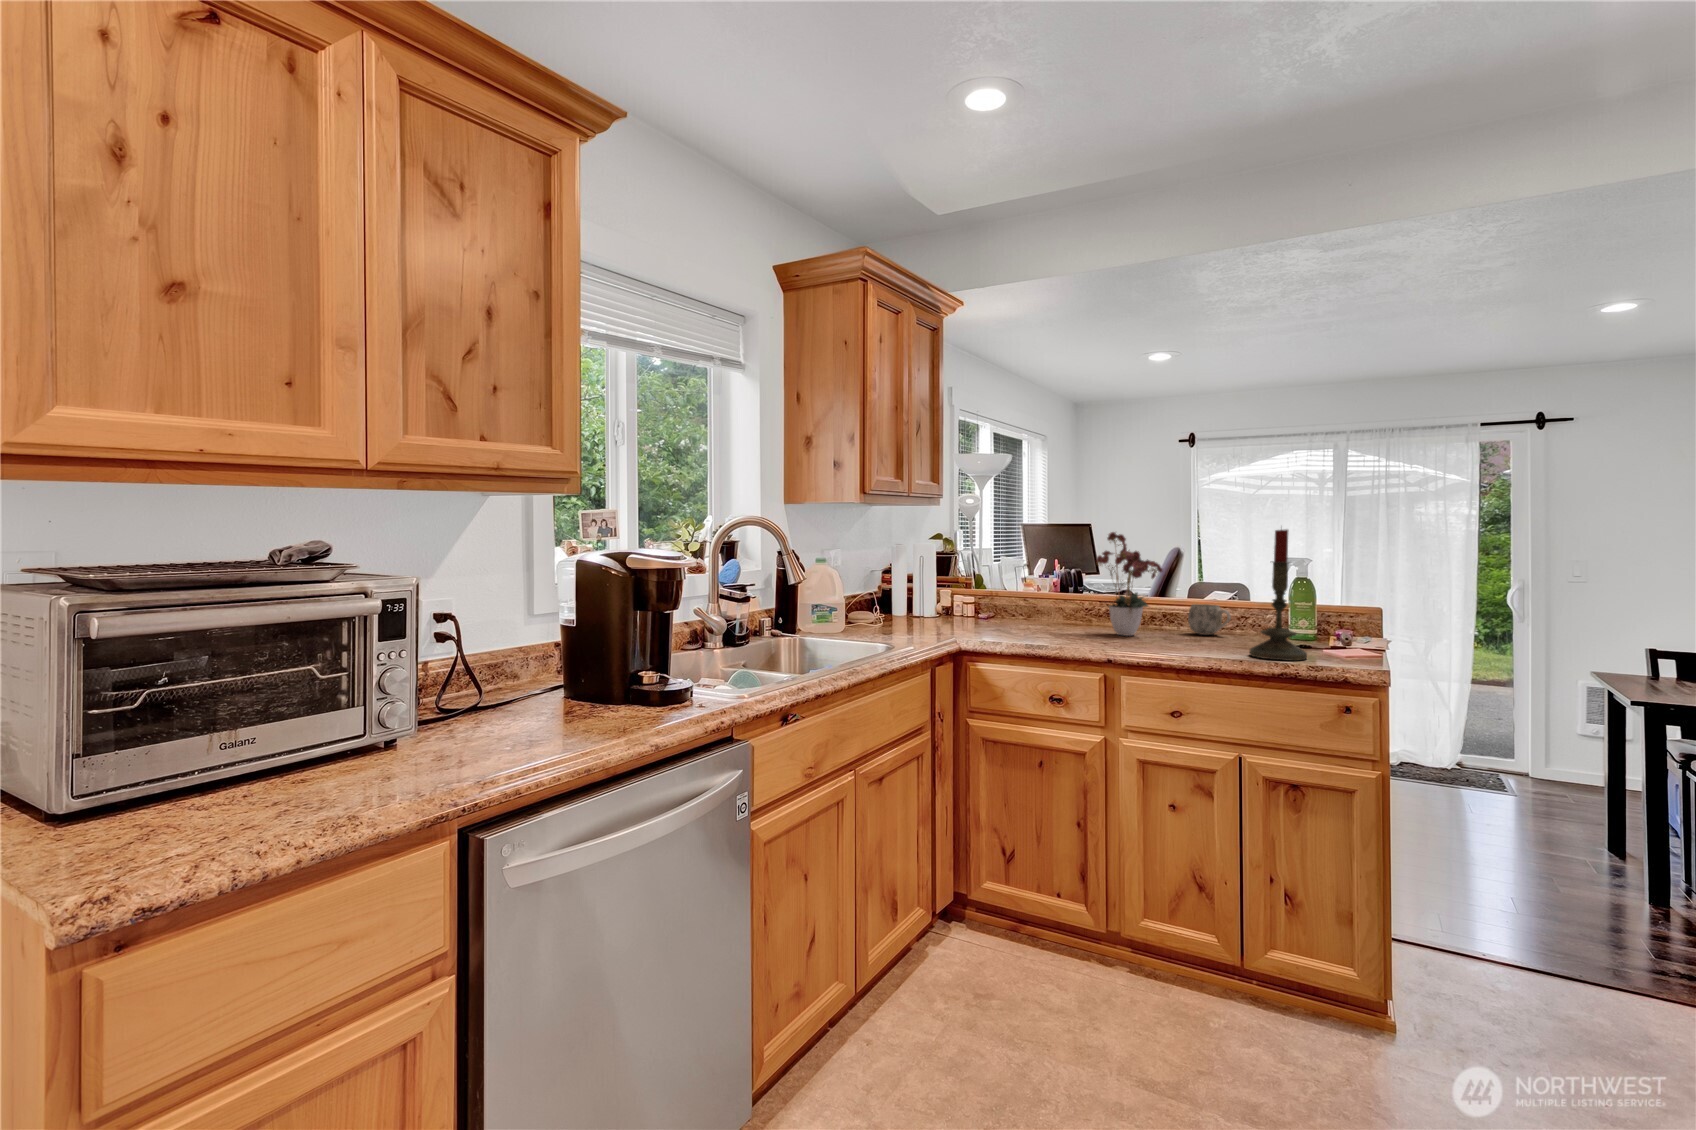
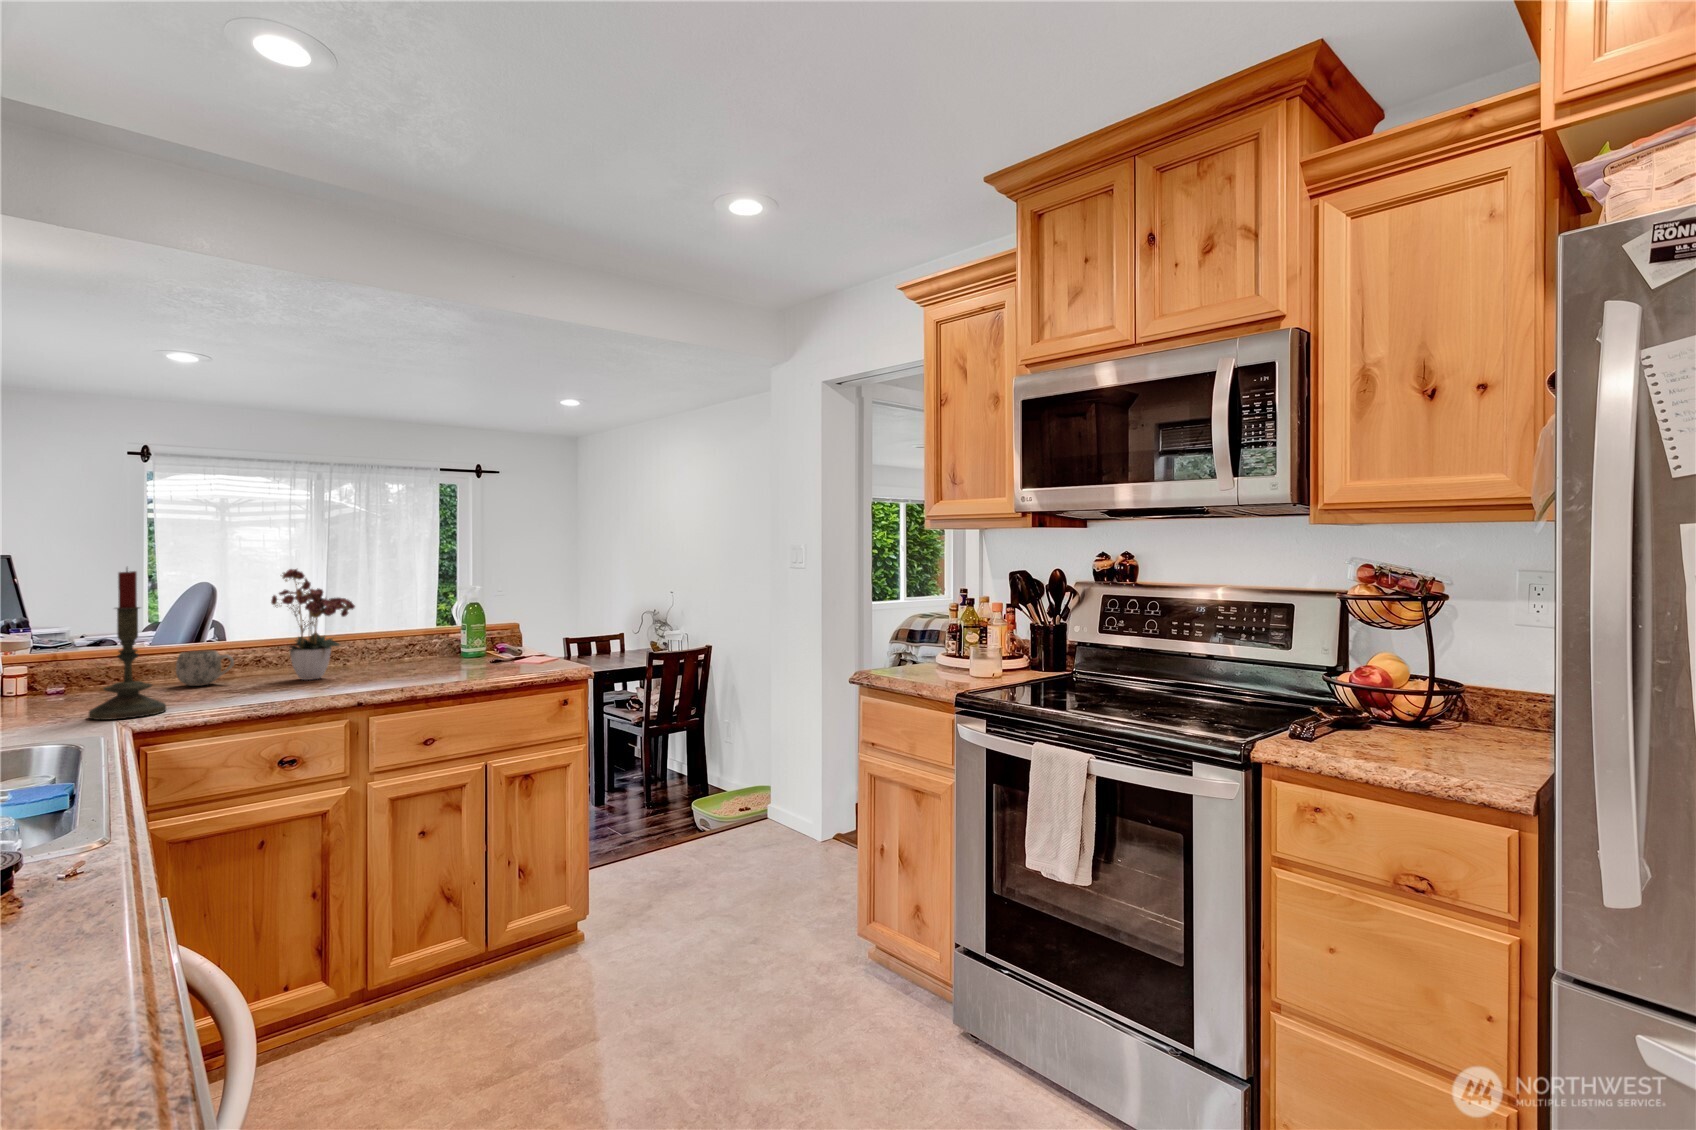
candle: present [1250,529,1307,661] -> present [89,571,166,720]
mug: present [1188,604,1231,635] -> present [176,650,234,686]

